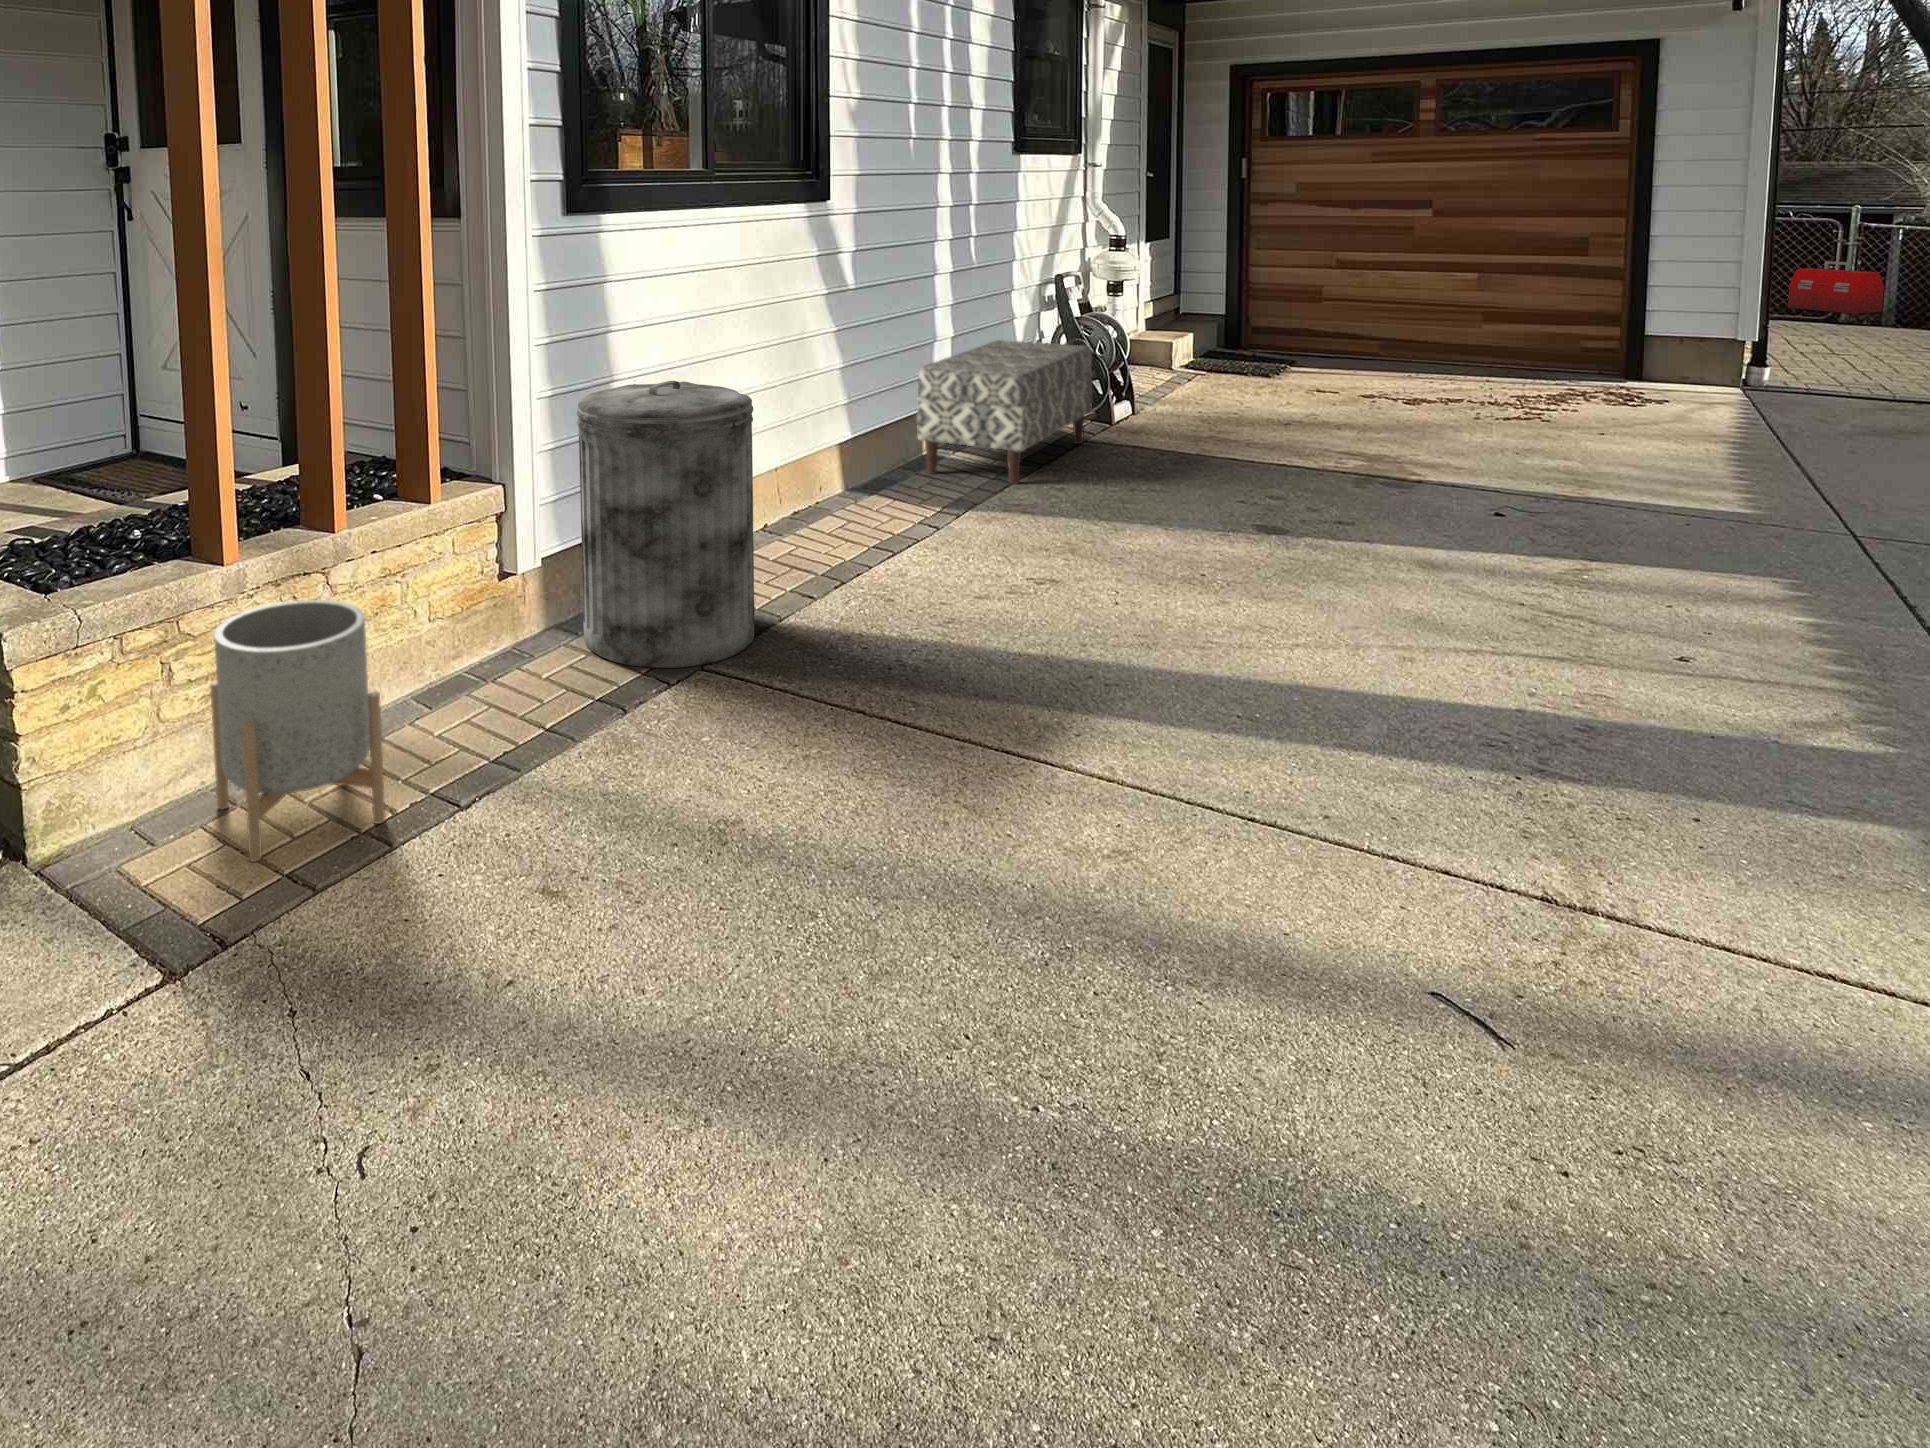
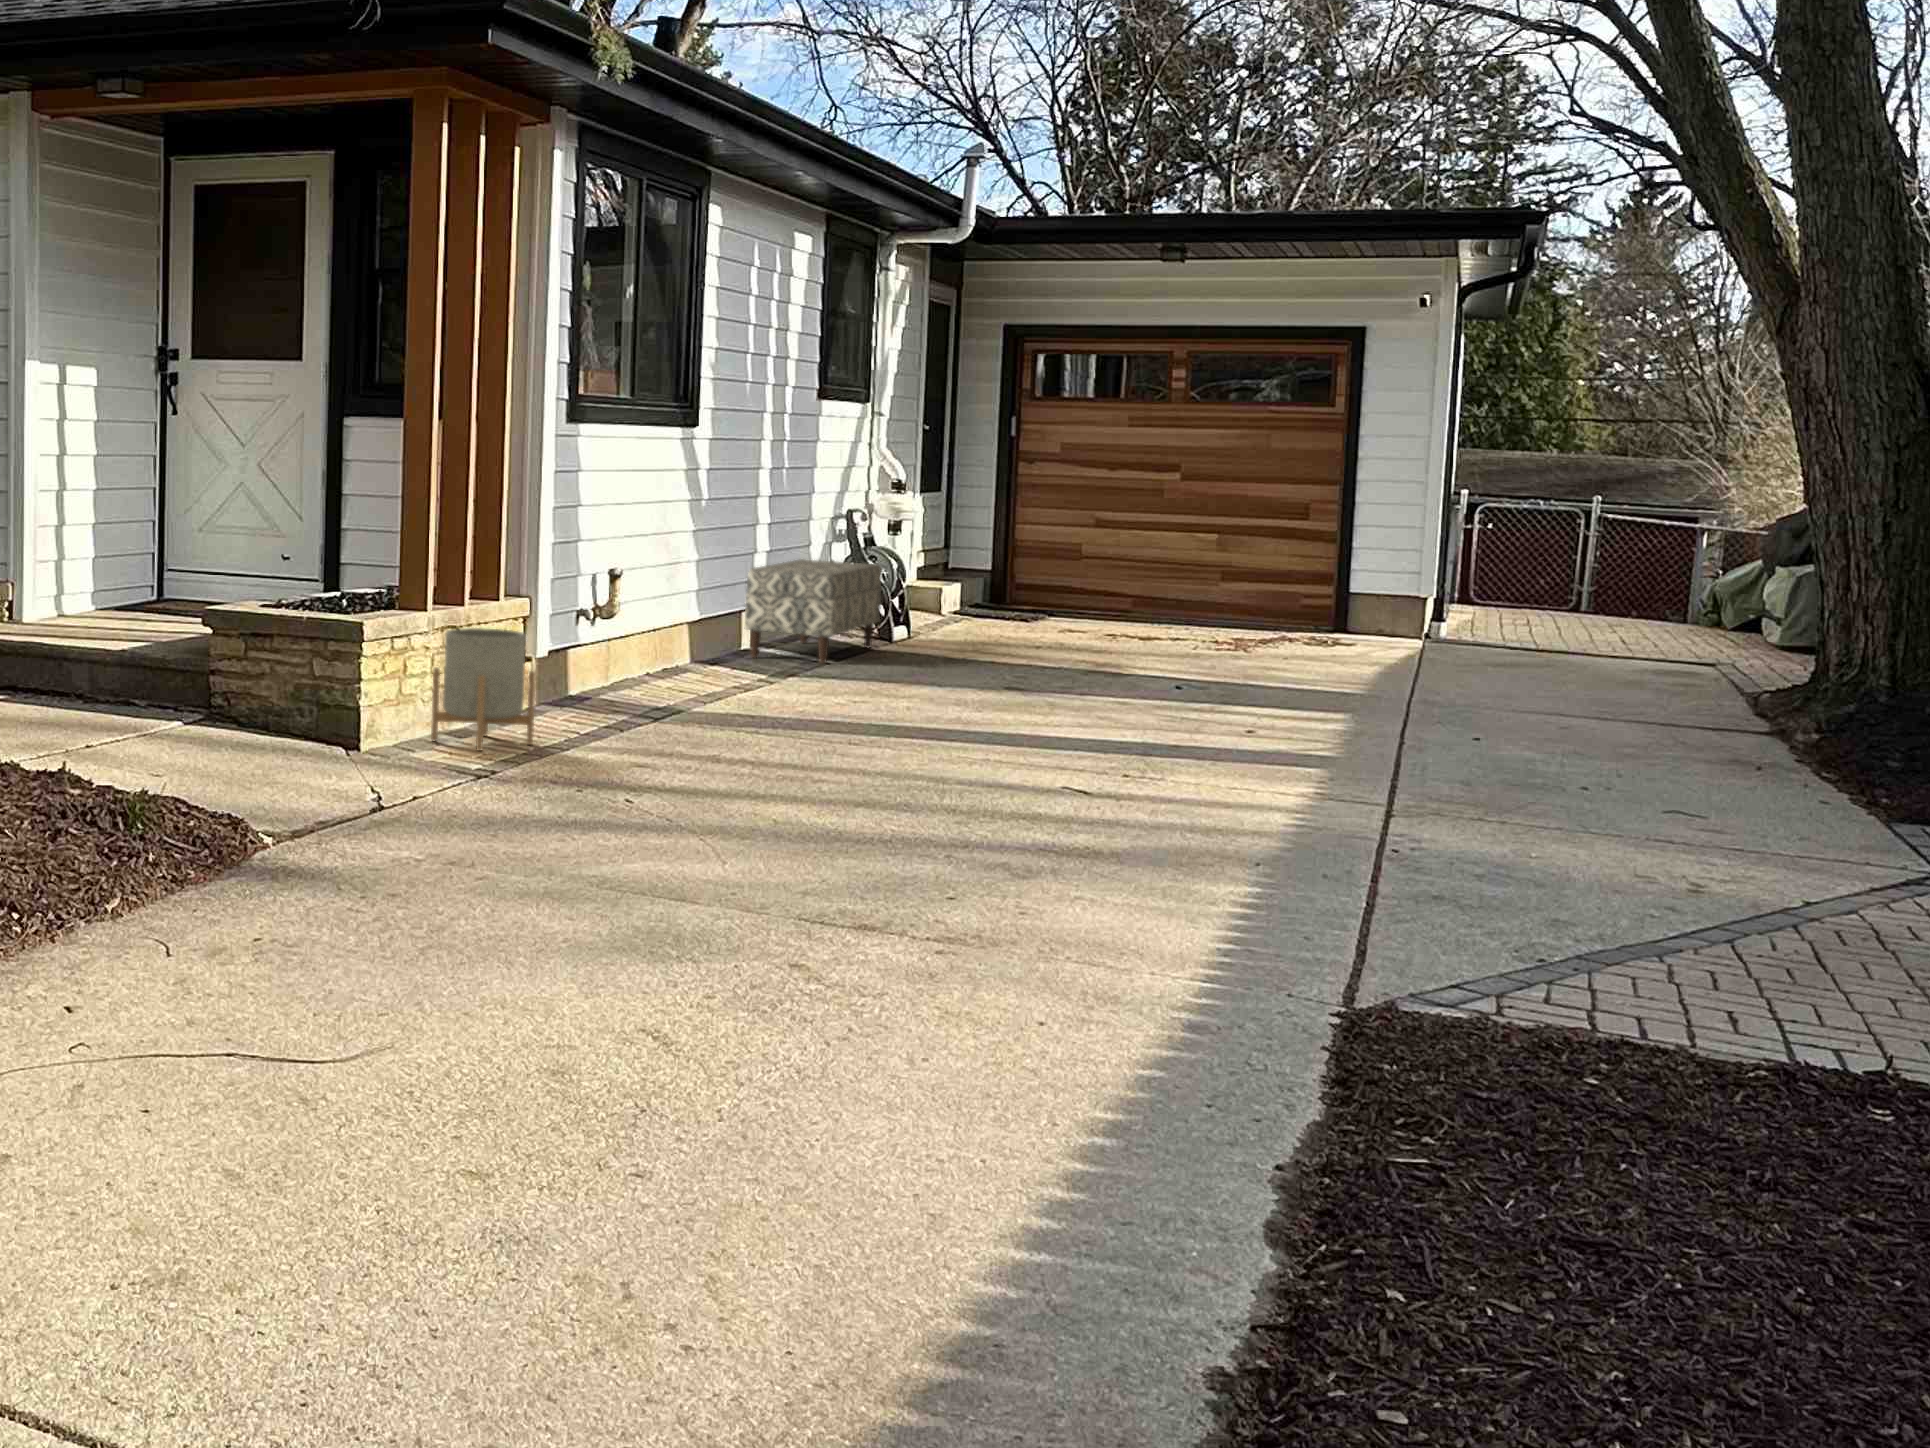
toolbox: present [1788,261,1884,314] -> none [1536,551,1617,603]
trash can: present [577,381,754,668] -> none [567,534,689,716]

